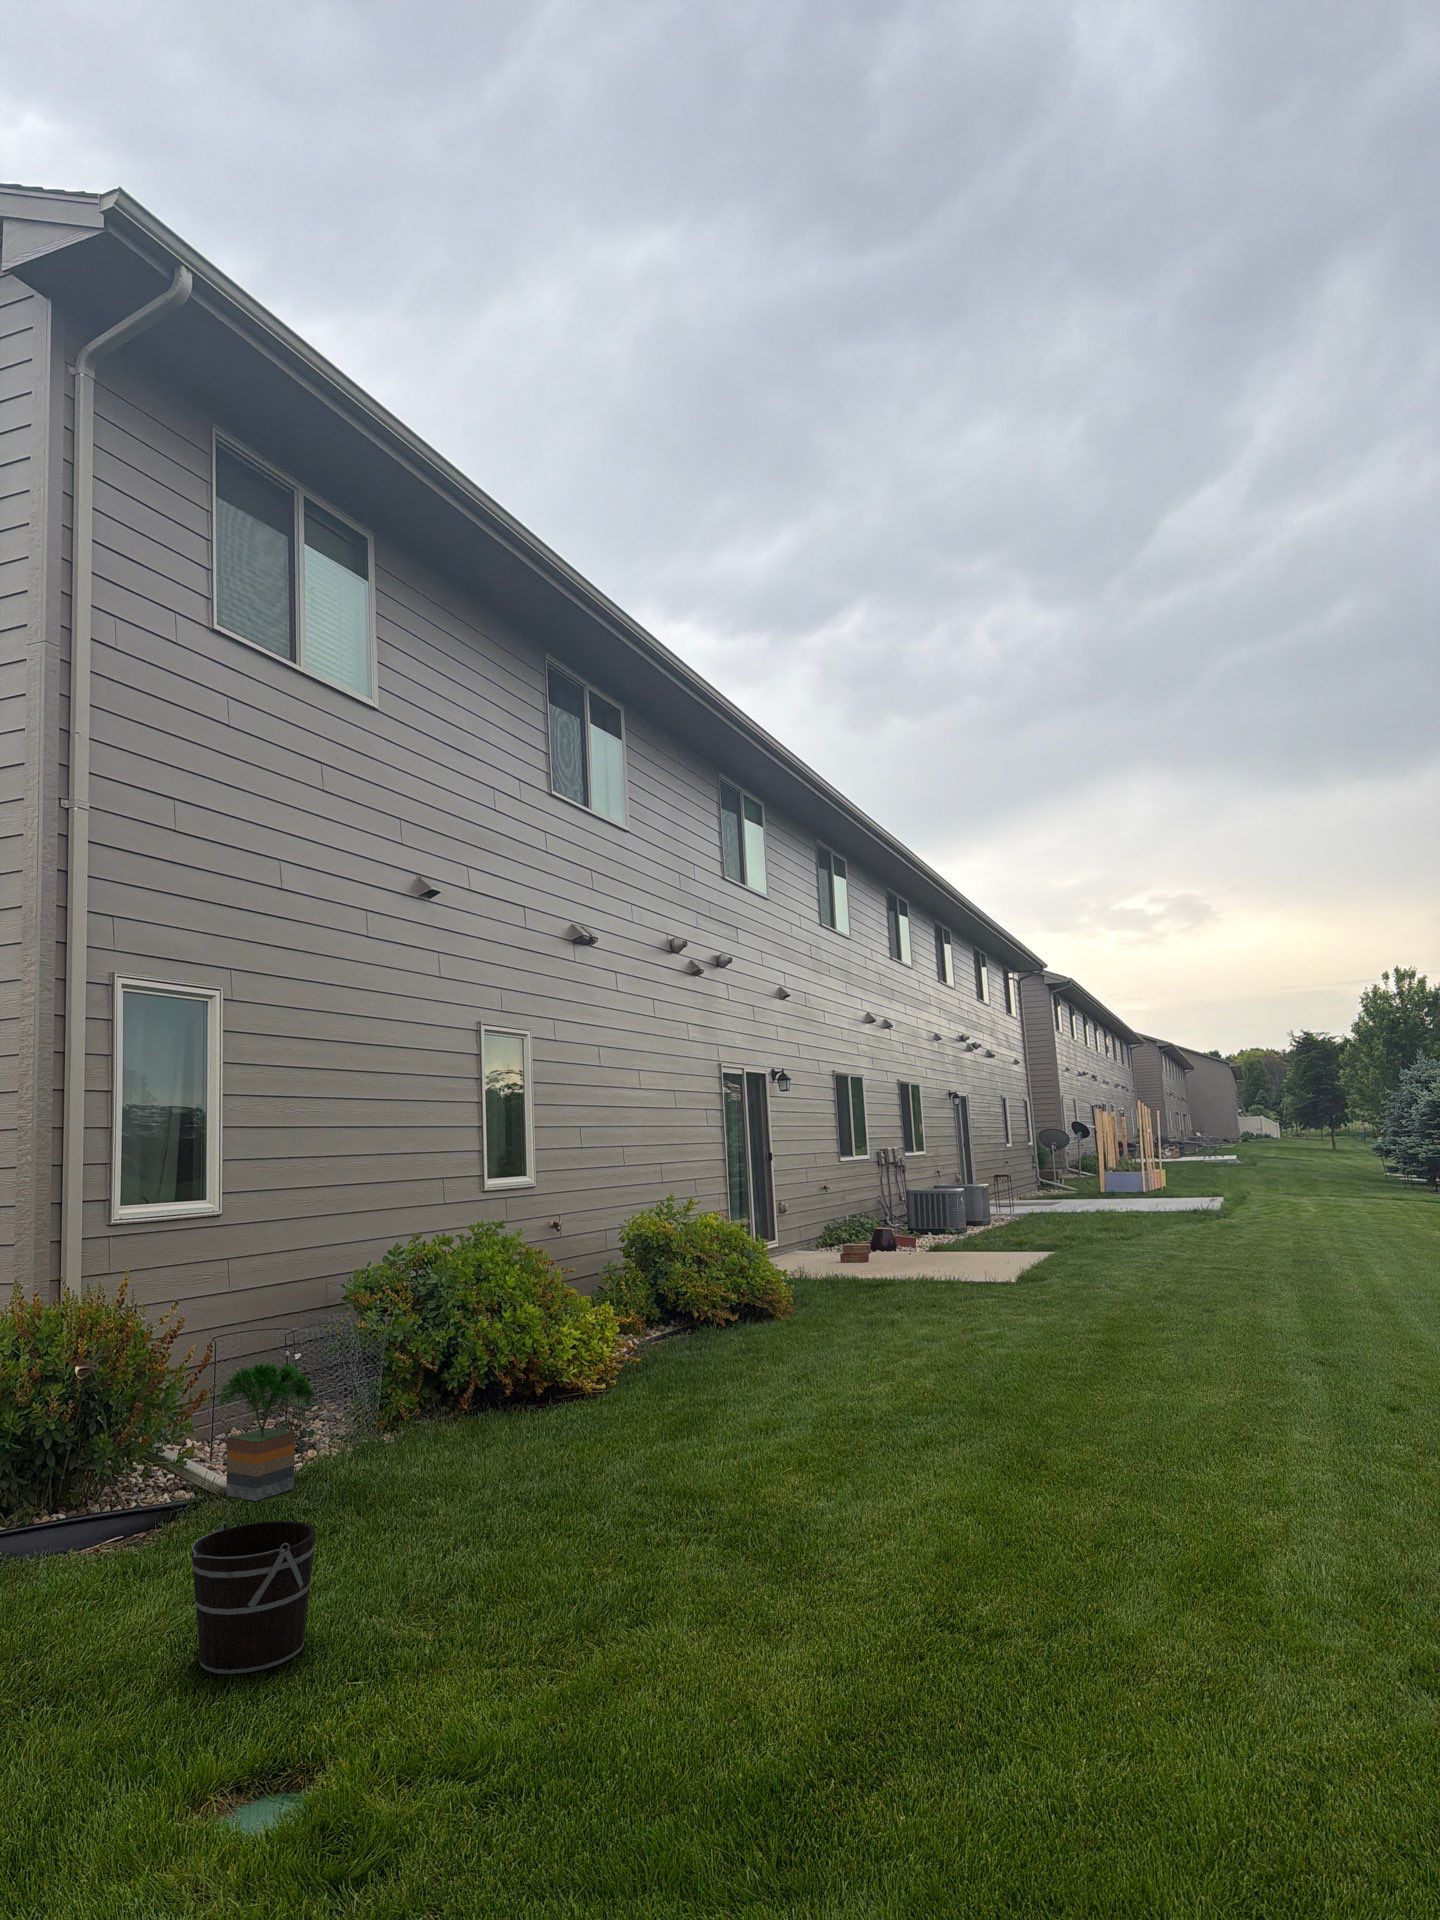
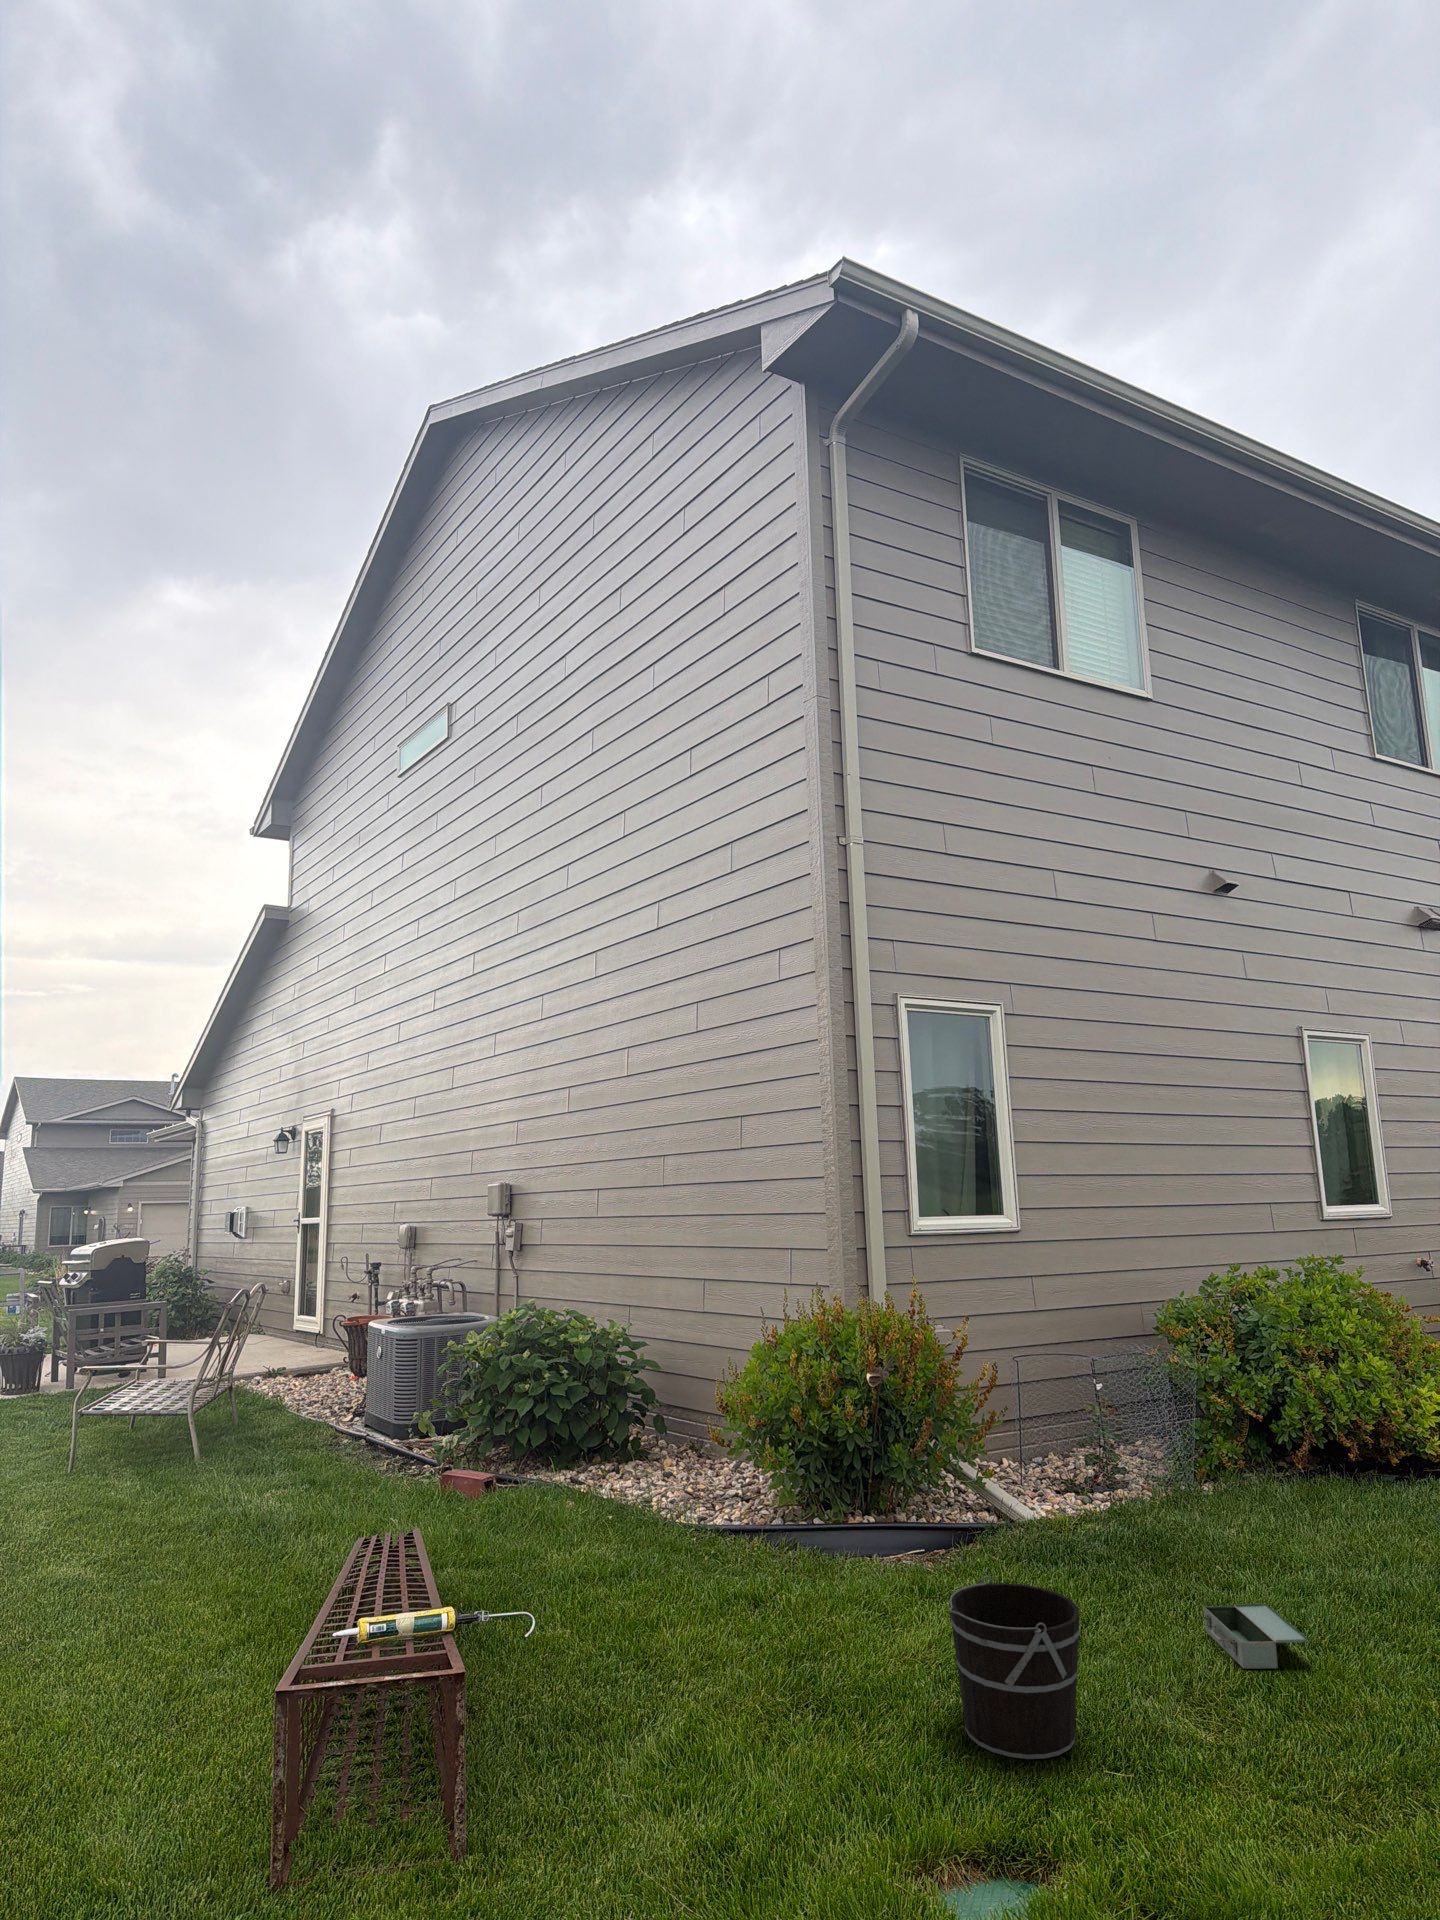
potted tree: present [218,1363,316,1501] -> none [1008,1392,1112,1540]
toolbox: none [402,1504,486,1556] -> present [1204,1604,1309,1669]

